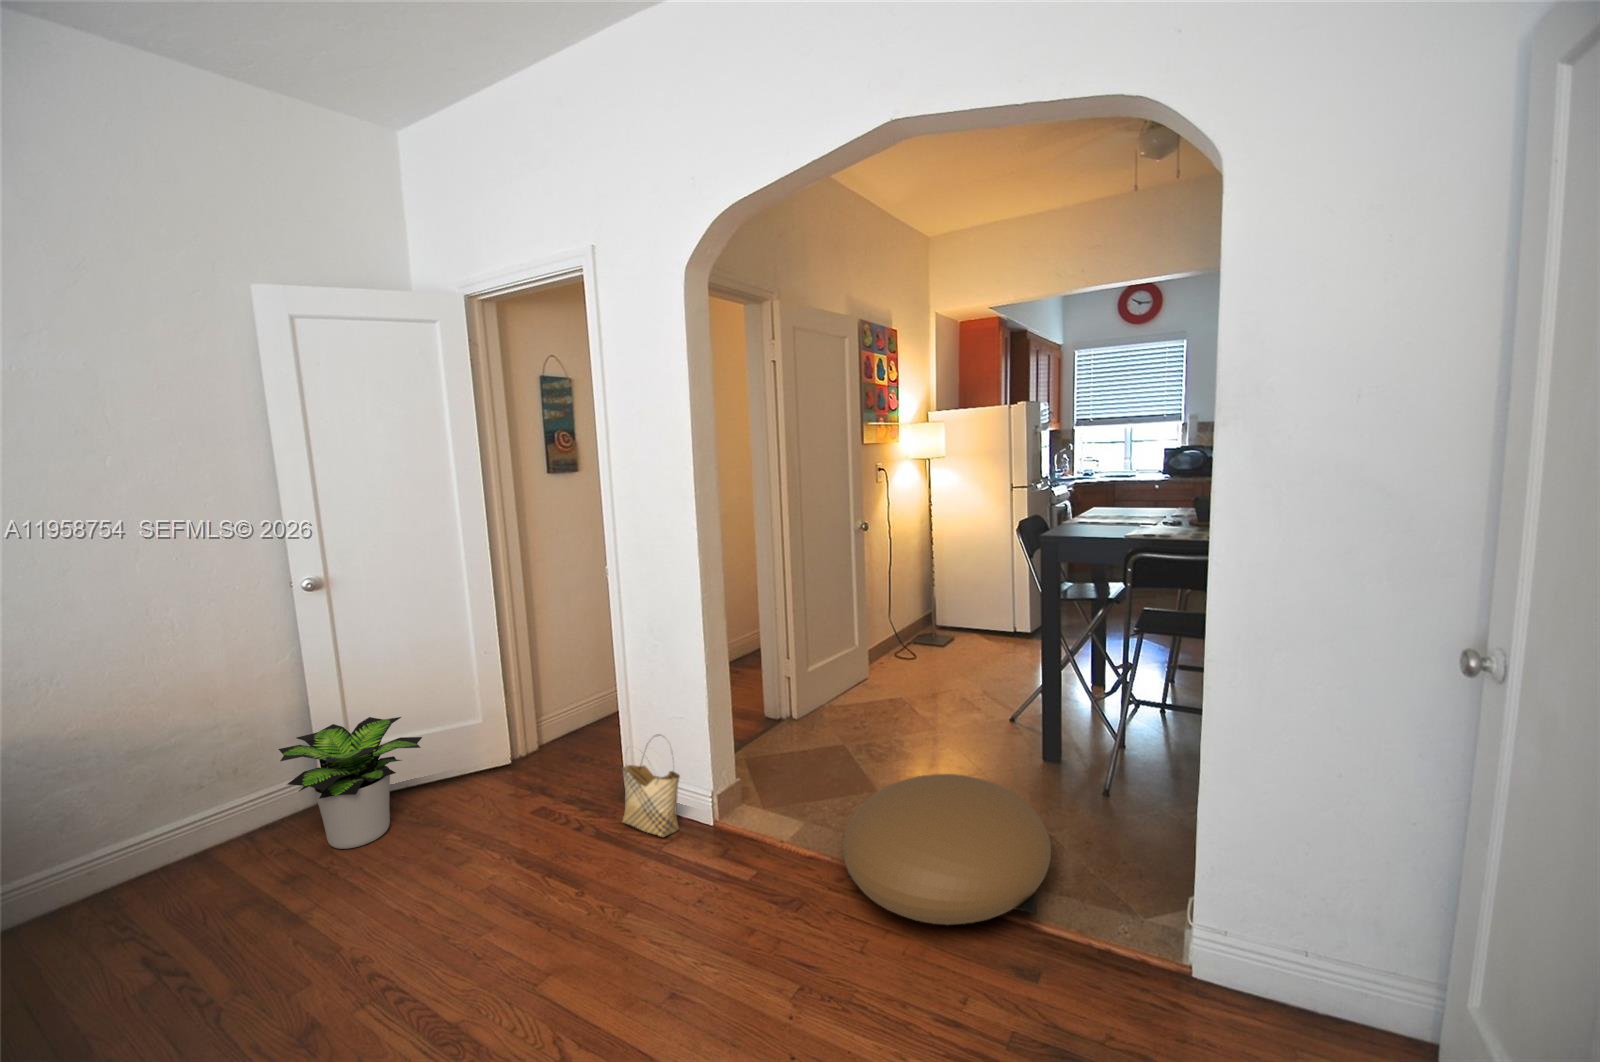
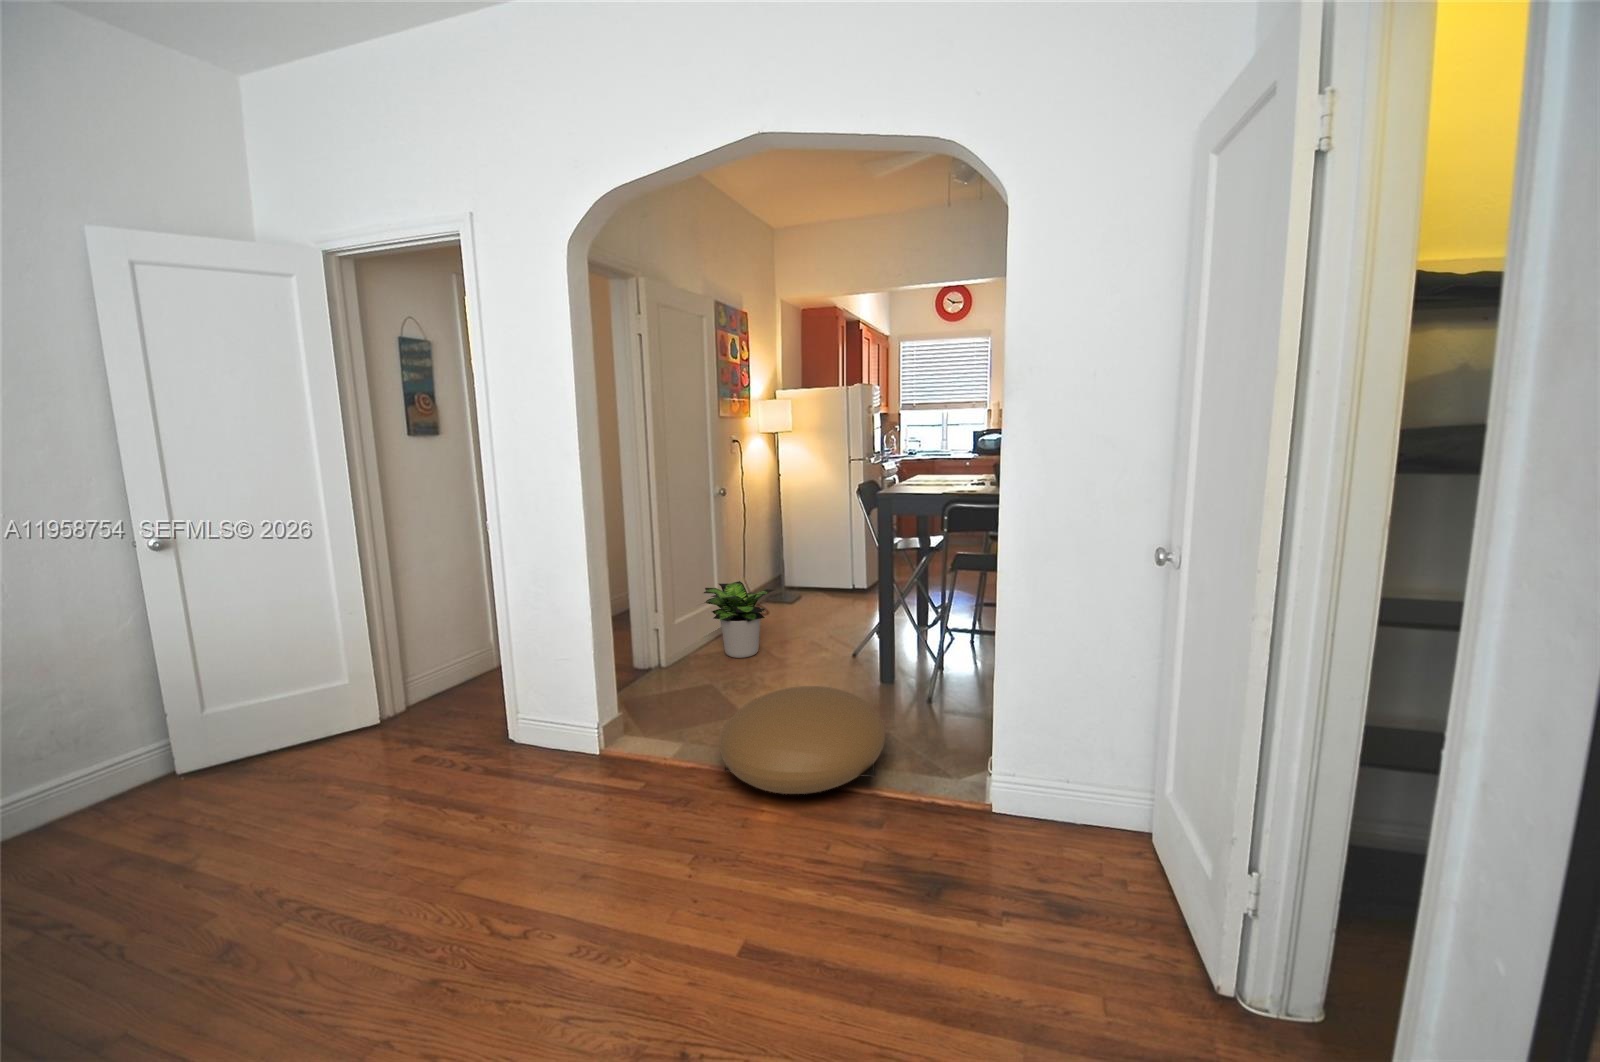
potted plant: present [278,717,422,849] -> present [704,581,774,658]
woven basket: present [622,735,680,837] -> none [510,674,567,764]

